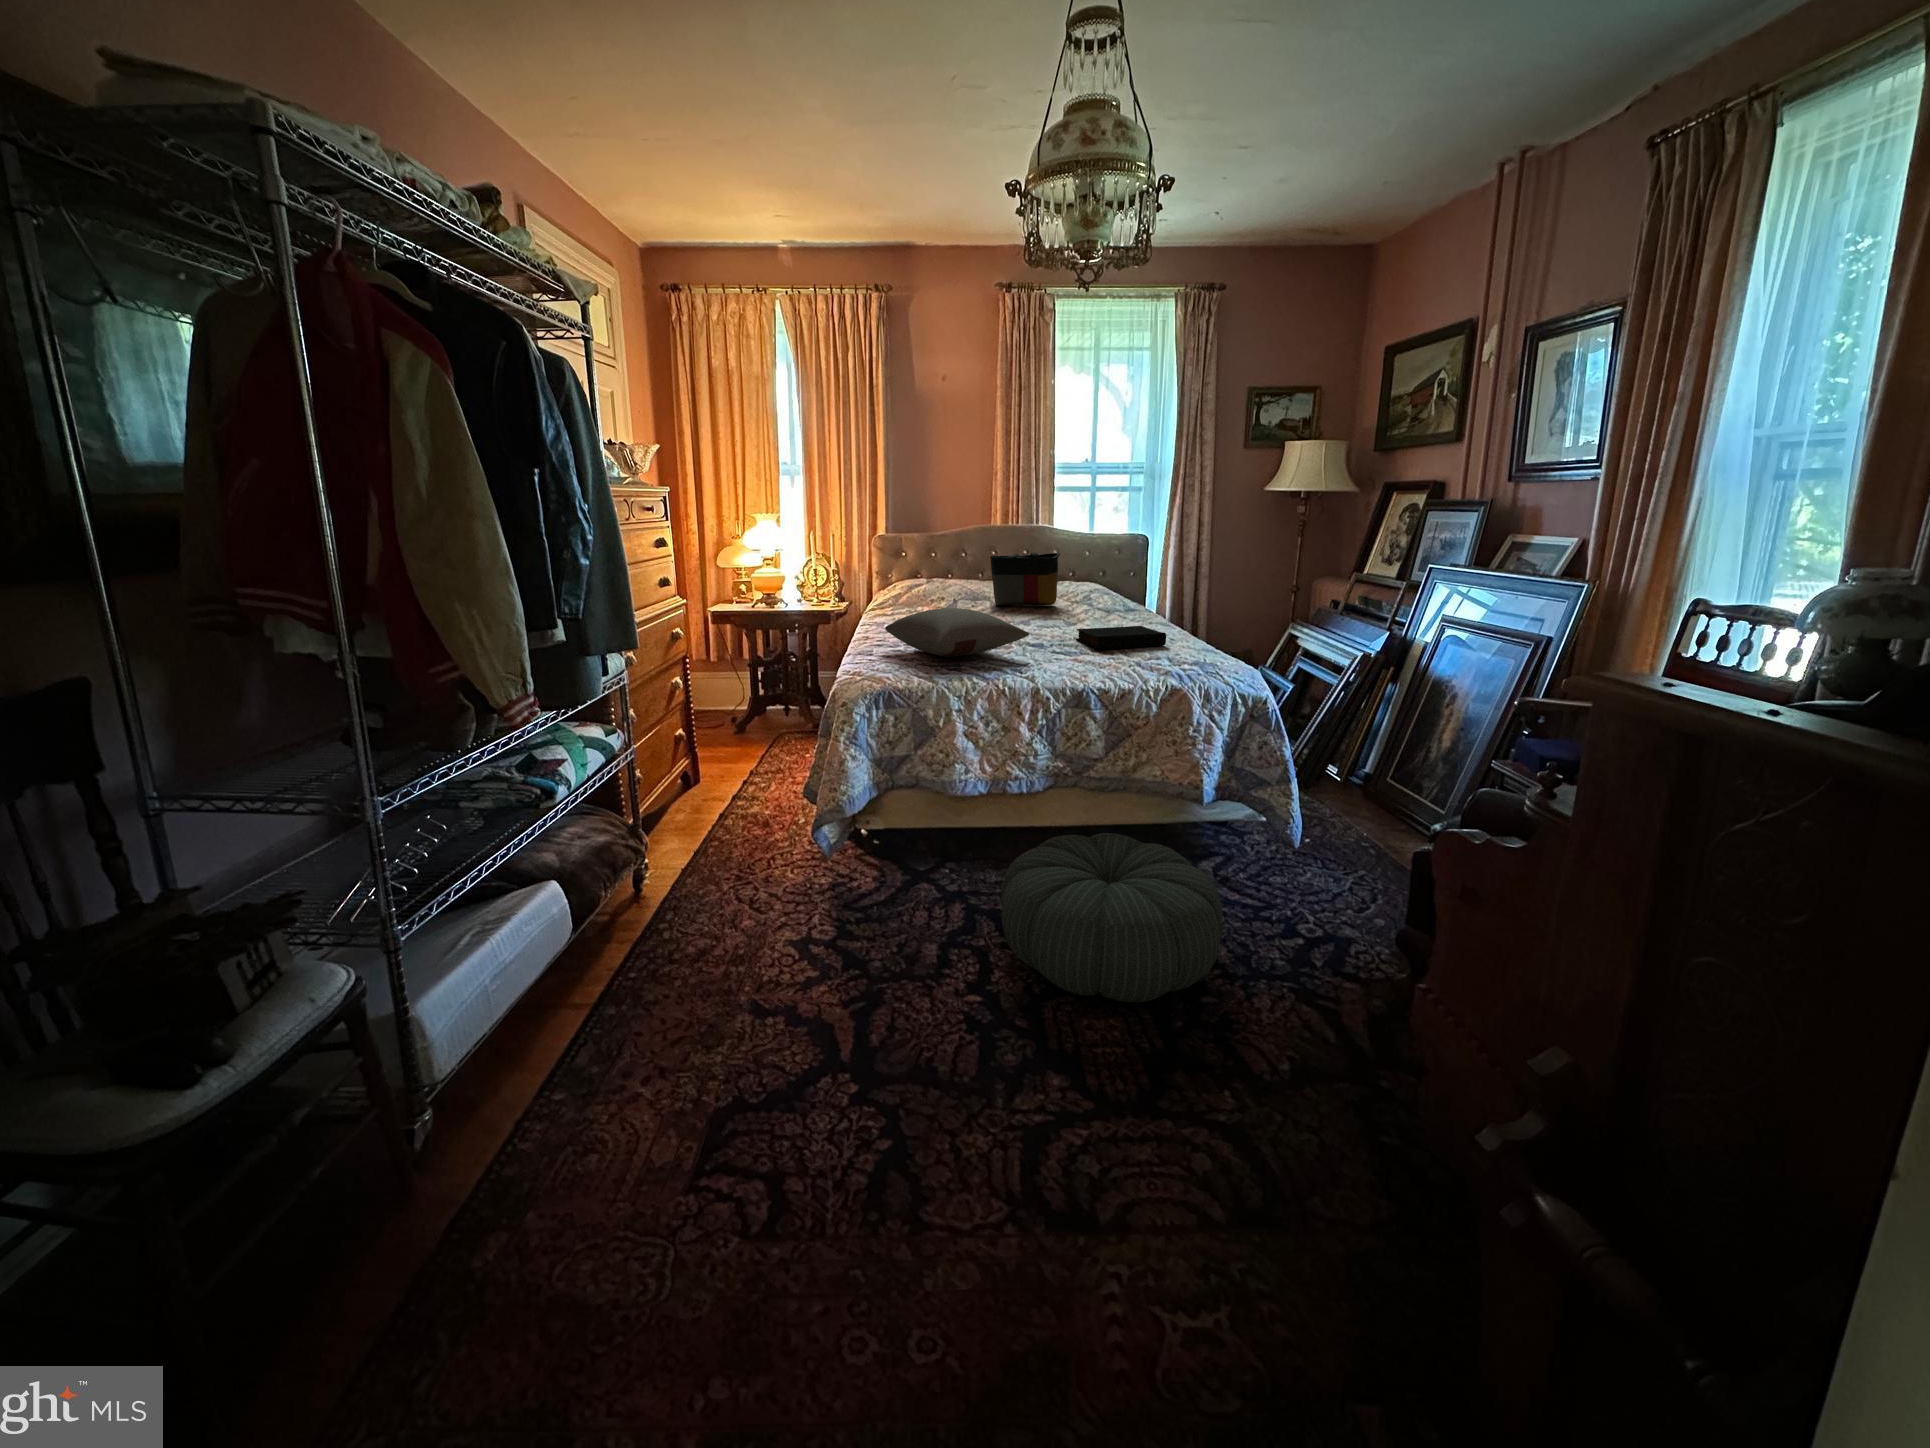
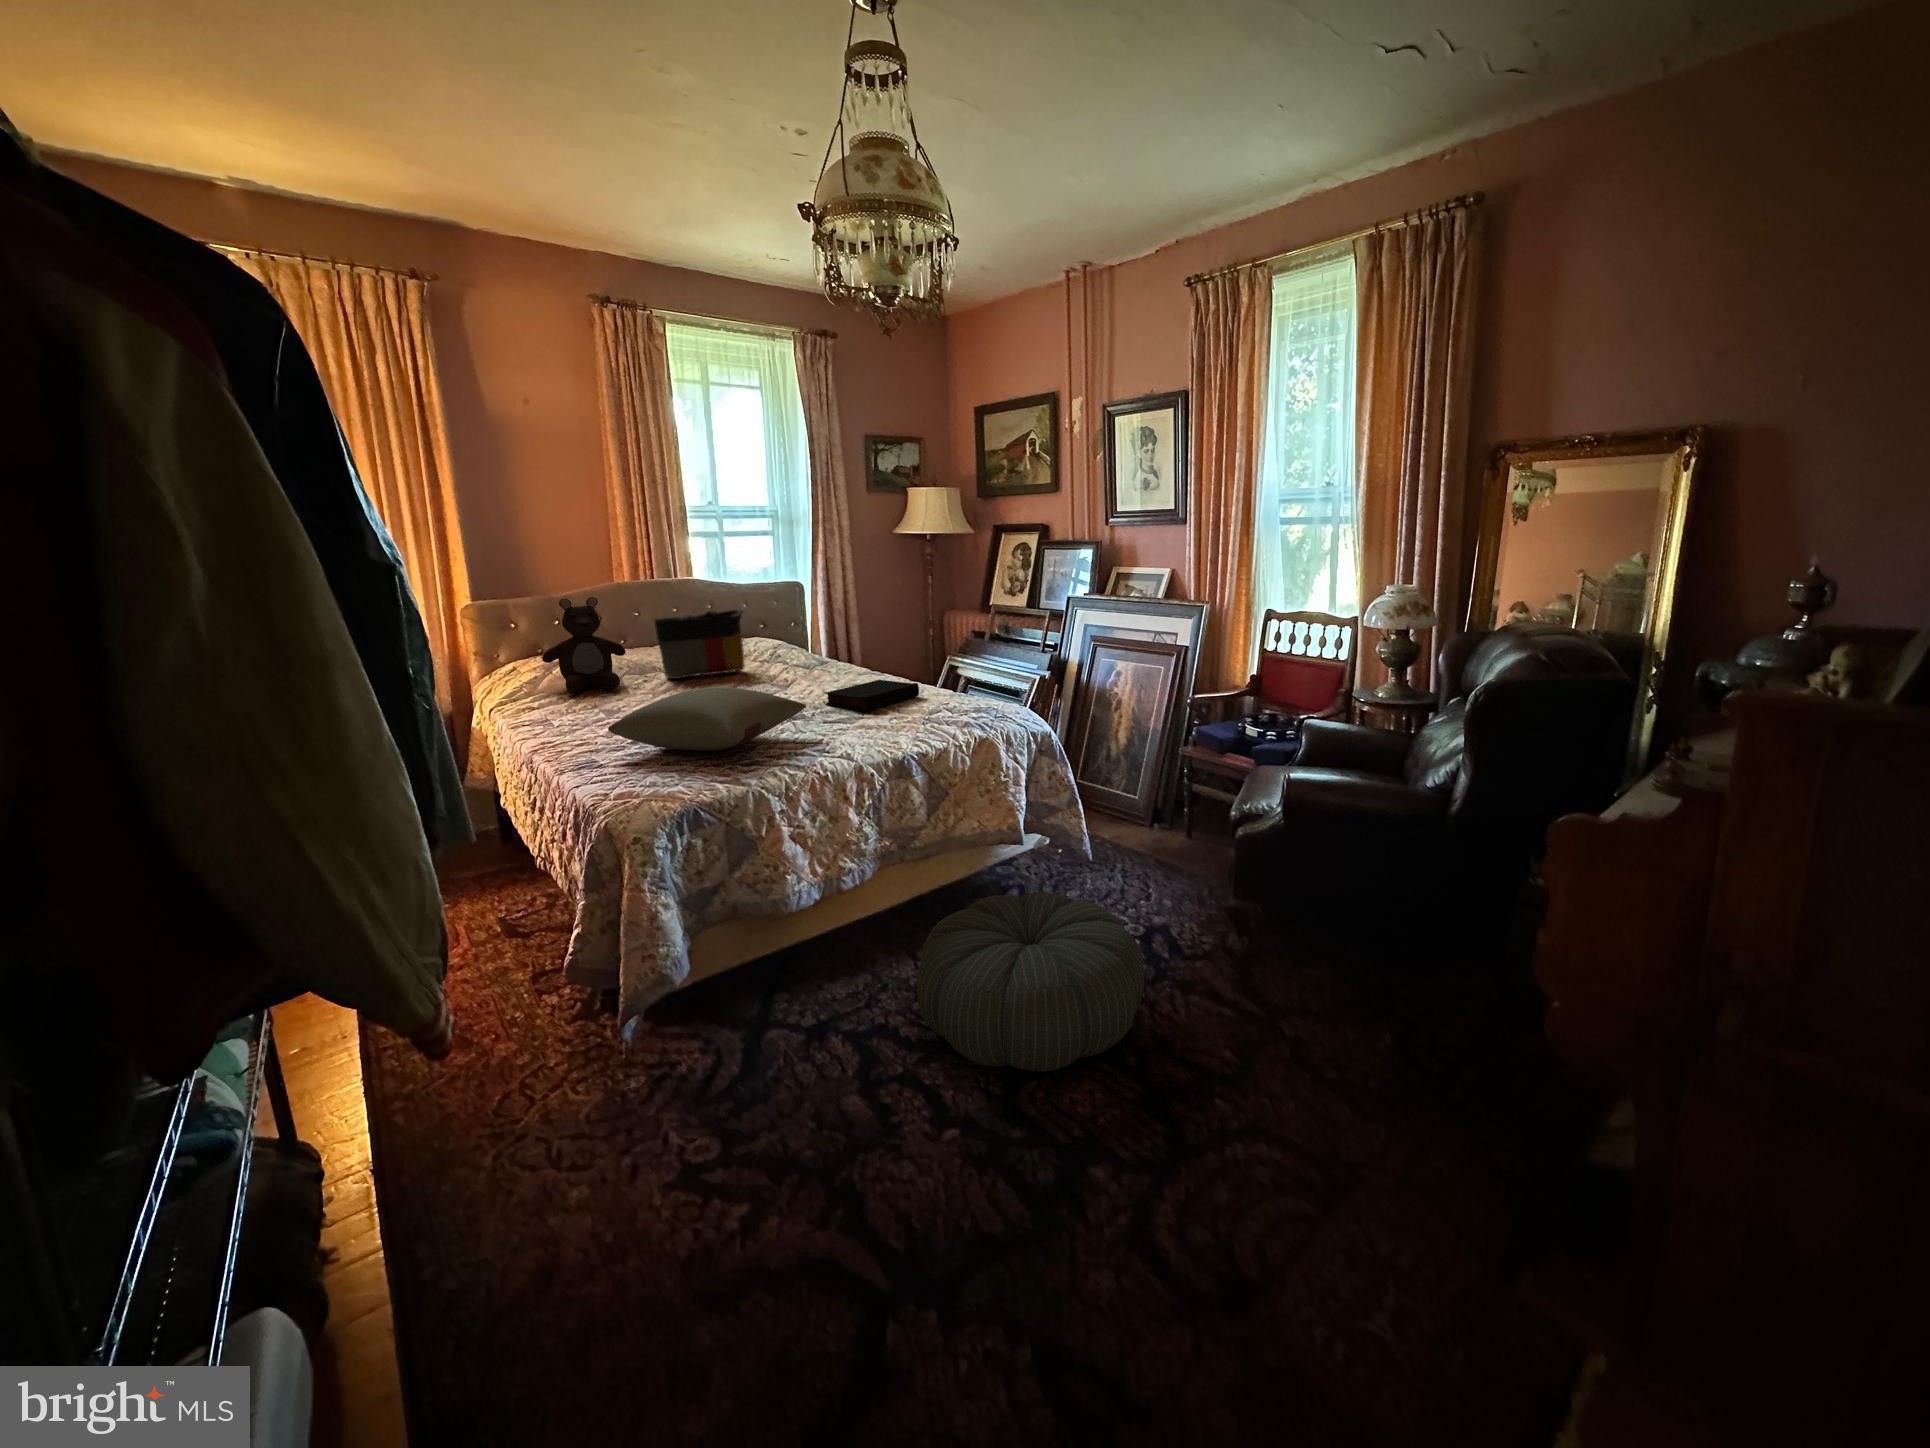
teddy bear: none [914,535,969,606] -> present [542,597,626,693]

